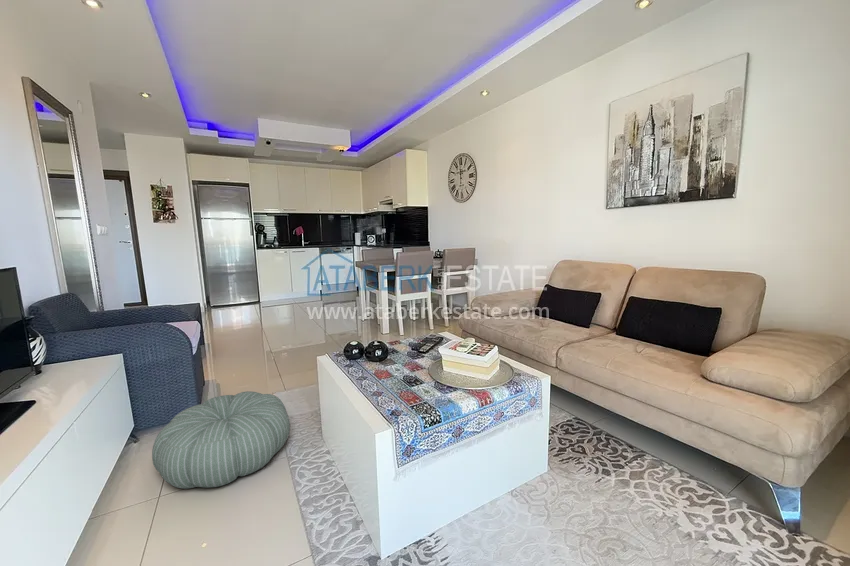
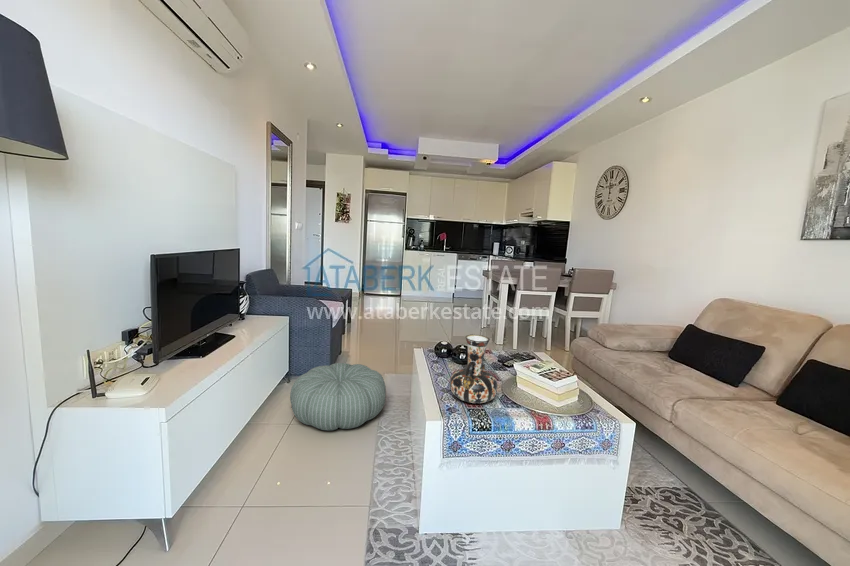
decorative vase: none [382,326,432,399] -> present [450,334,498,403]

